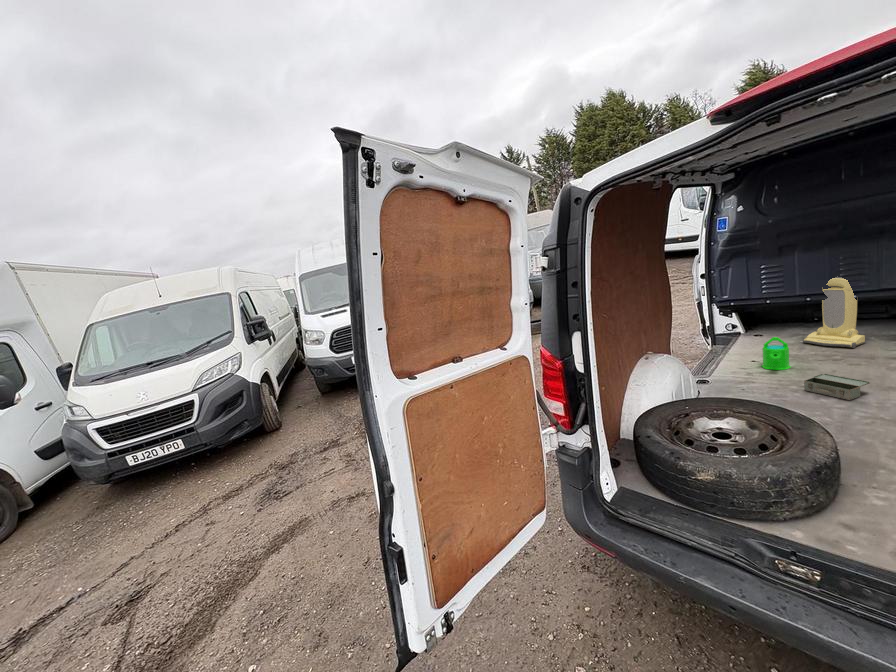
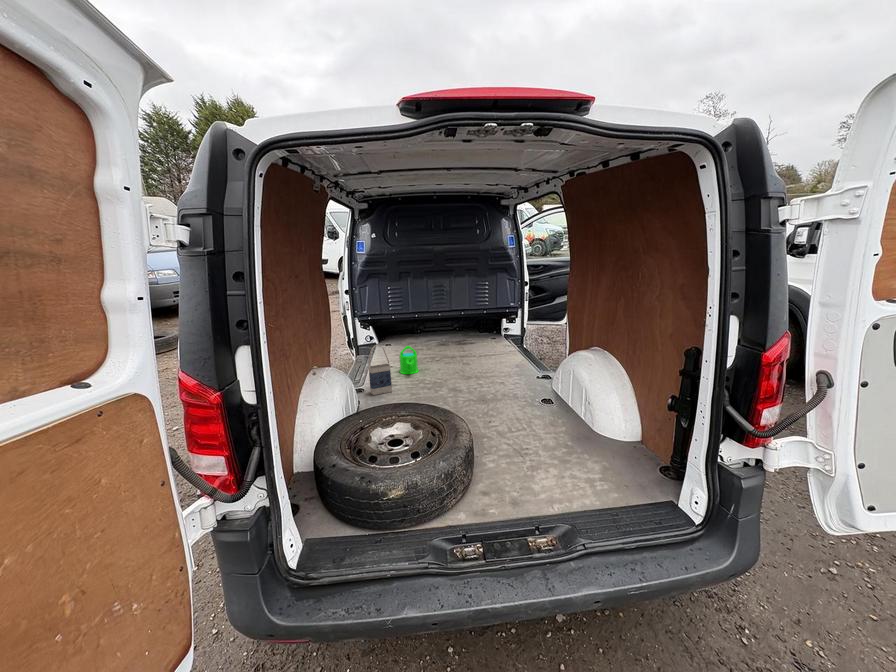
vacuum cleaner: present [803,276,866,348] -> none [421,258,456,352]
bag: none [716,335,745,387] -> present [369,345,392,395]
toolbox: present [804,374,870,400] -> none [433,373,471,392]

